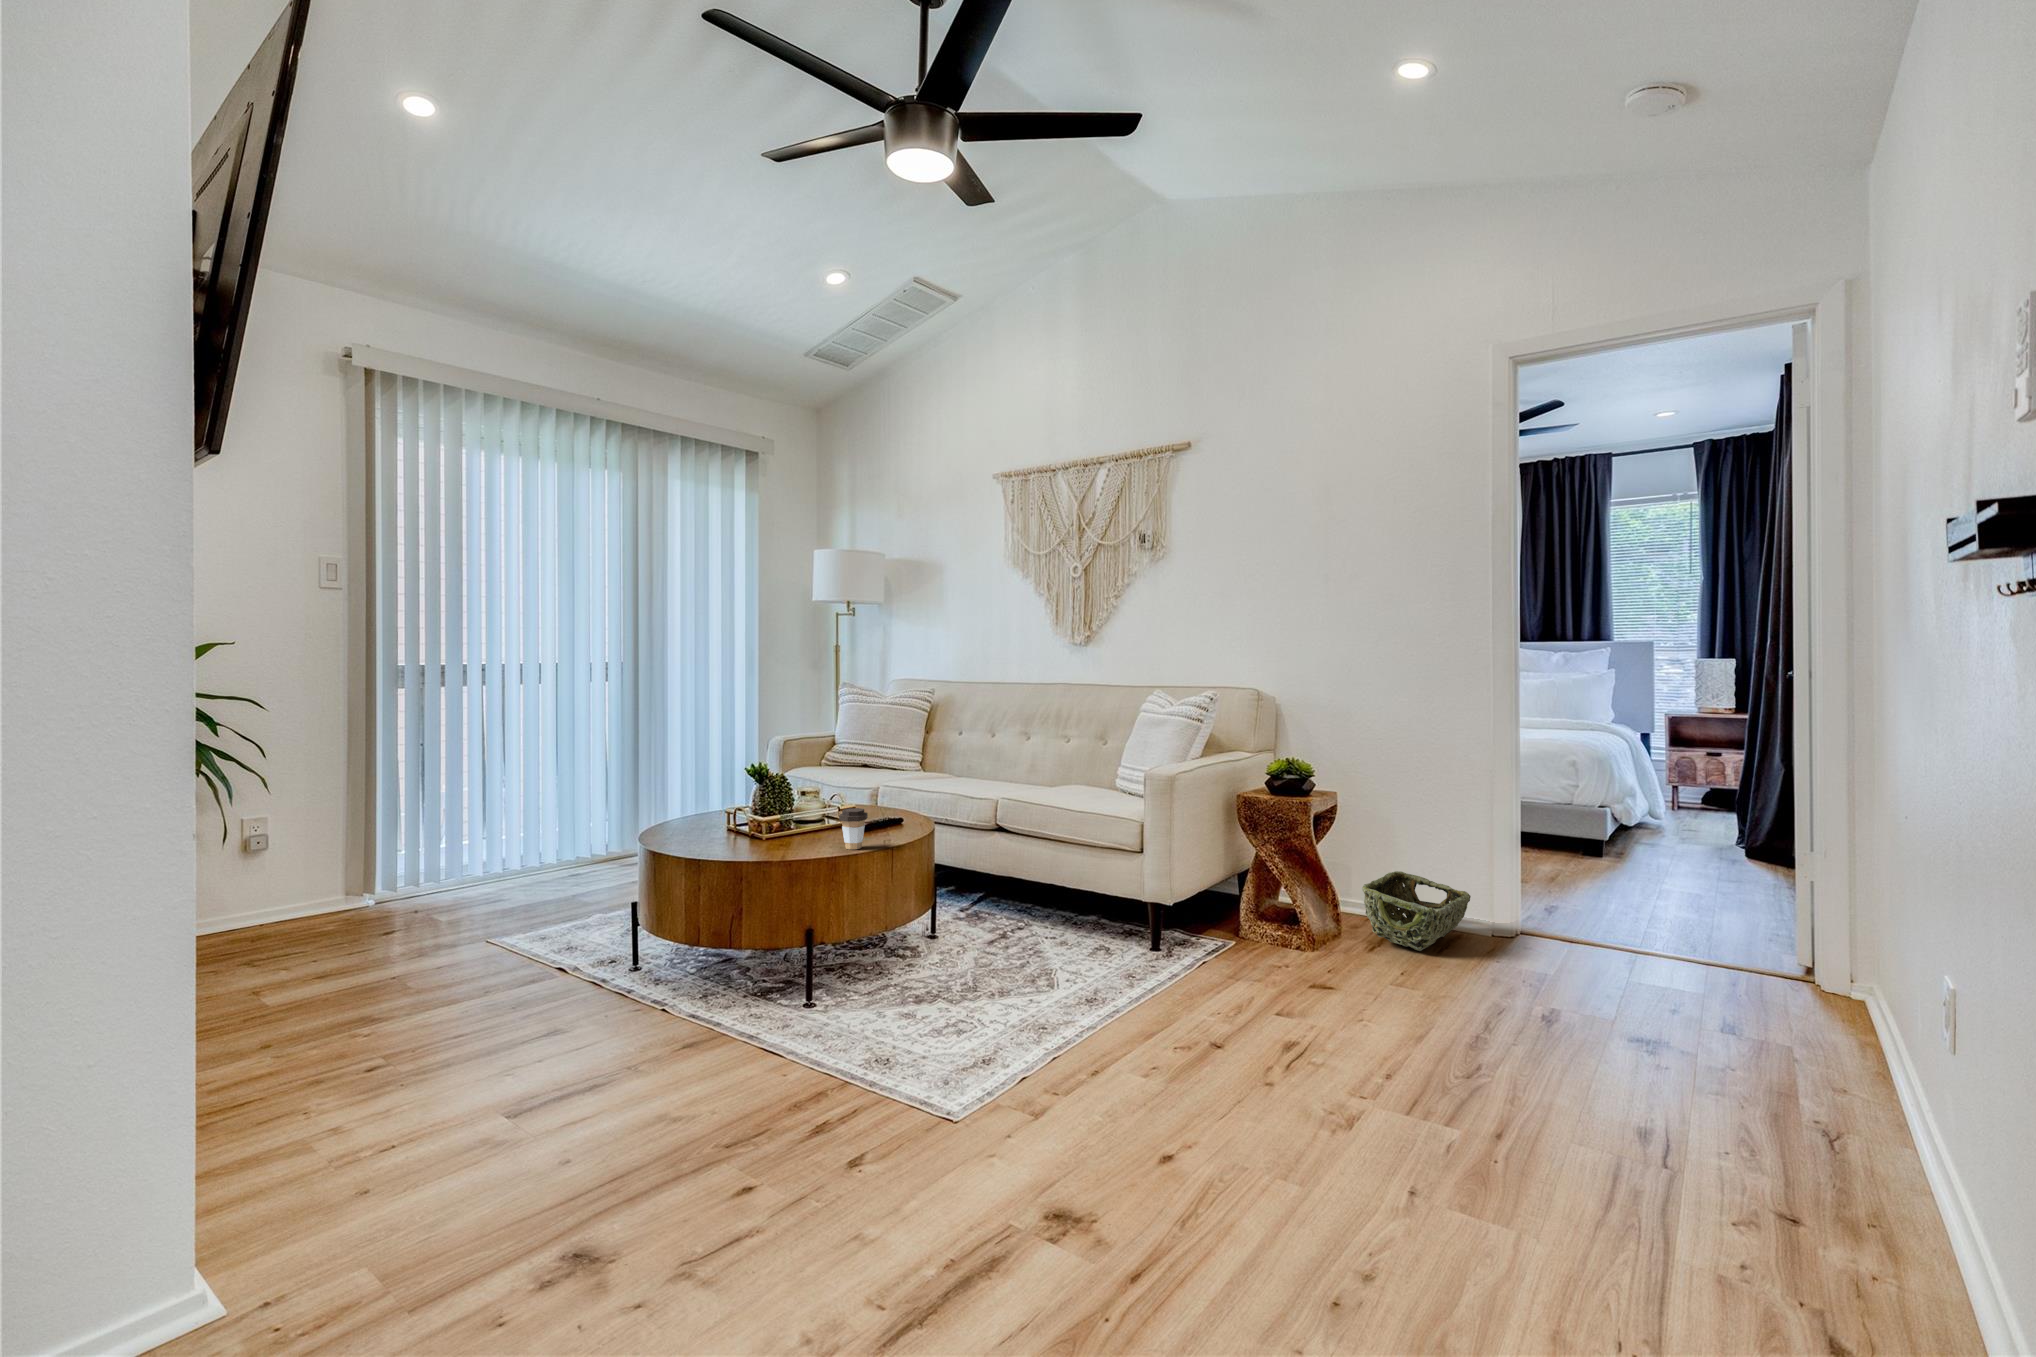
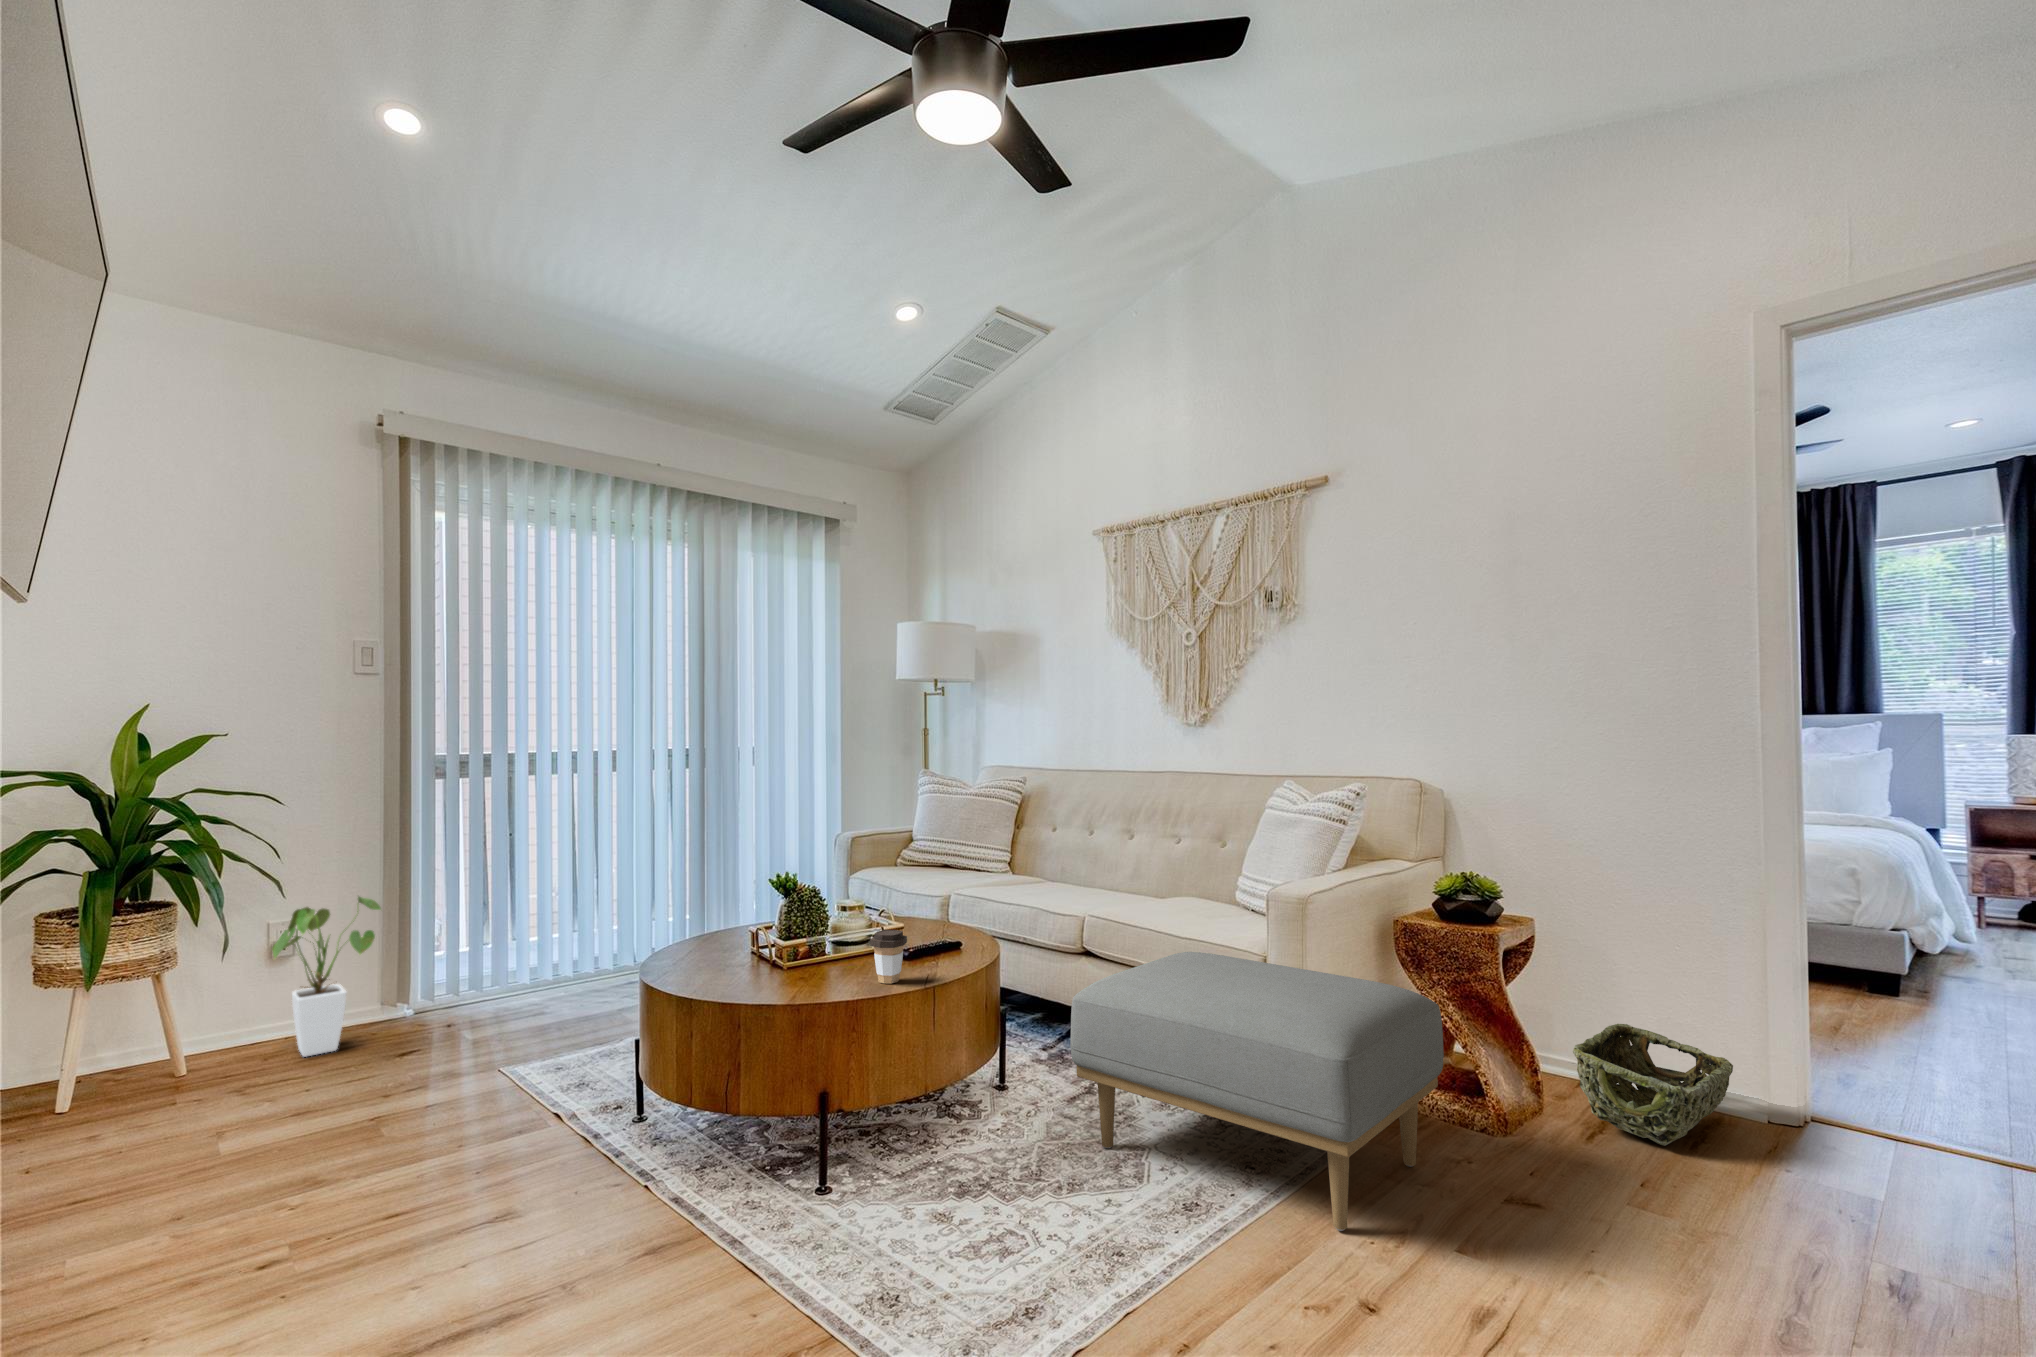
house plant: none [261,793,365,936] -> present [272,897,381,1057]
ottoman: none [996,825,1271,1009] -> present [1070,952,1444,1231]

